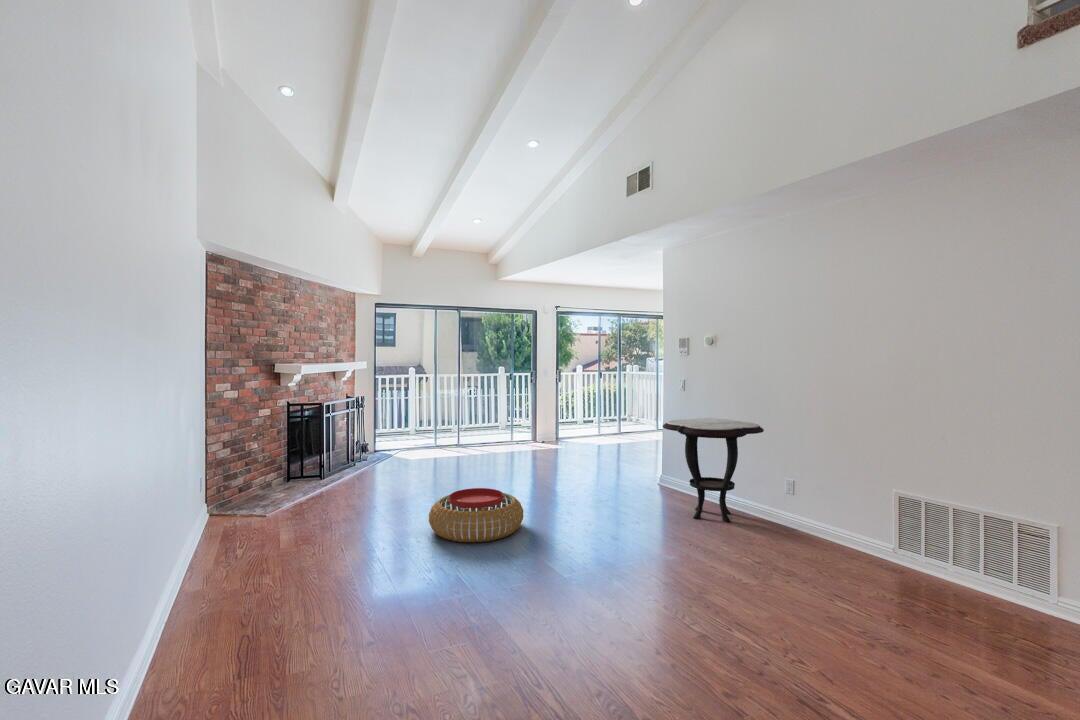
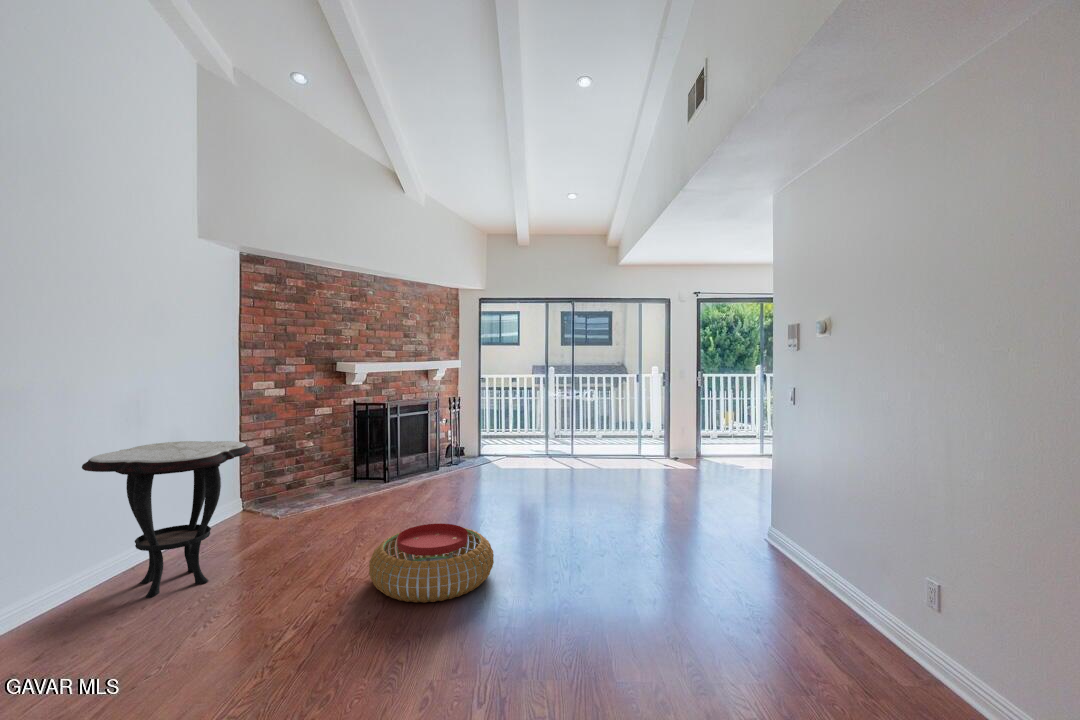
side table: present [663,418,764,522] -> present [82,441,251,598]

